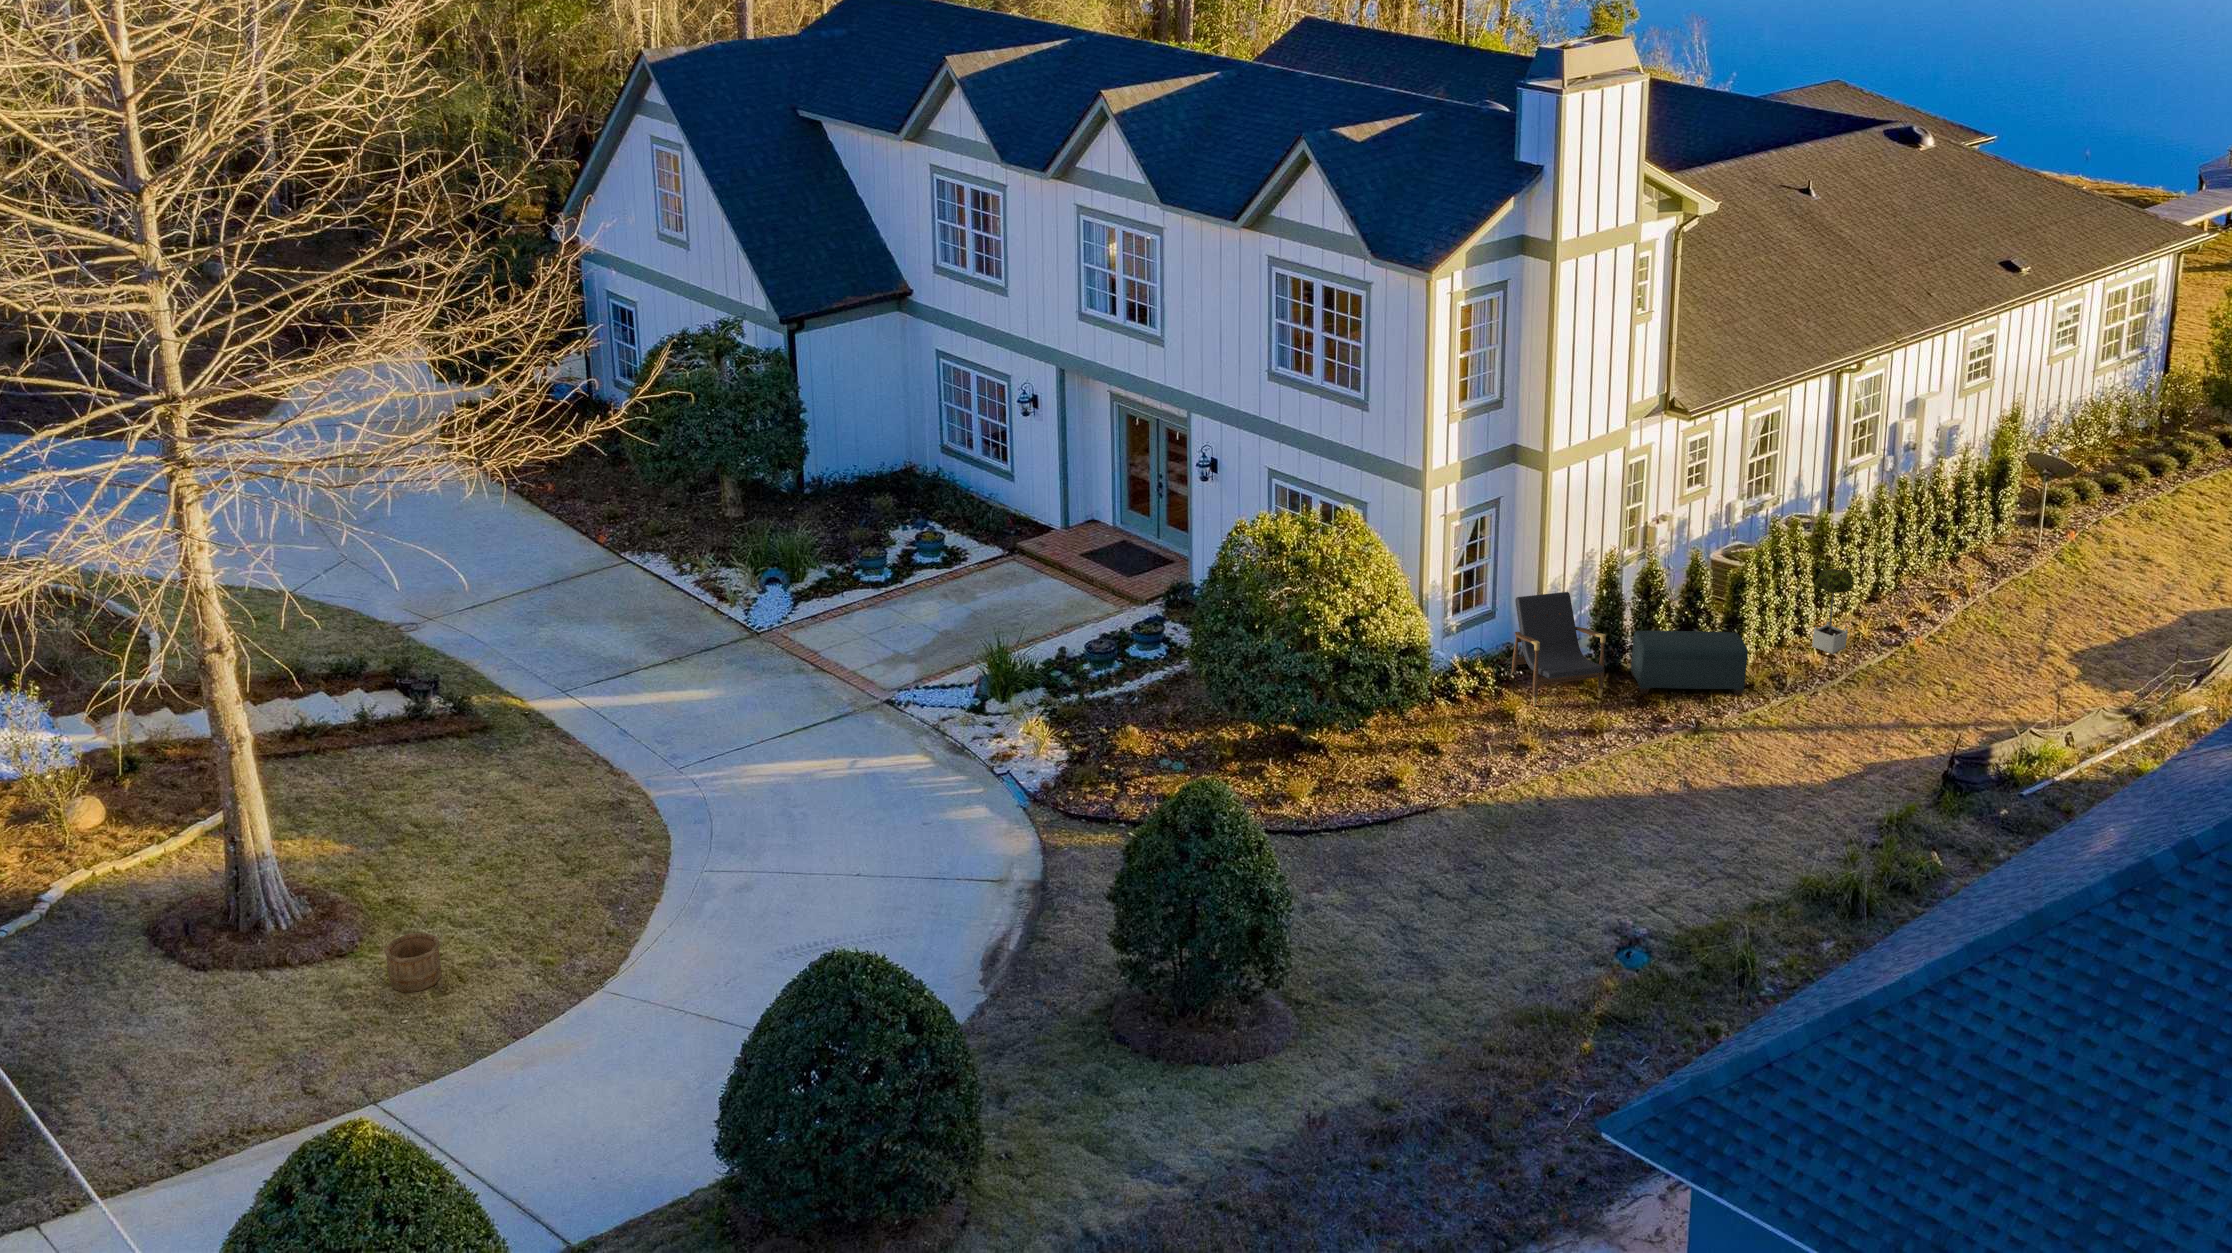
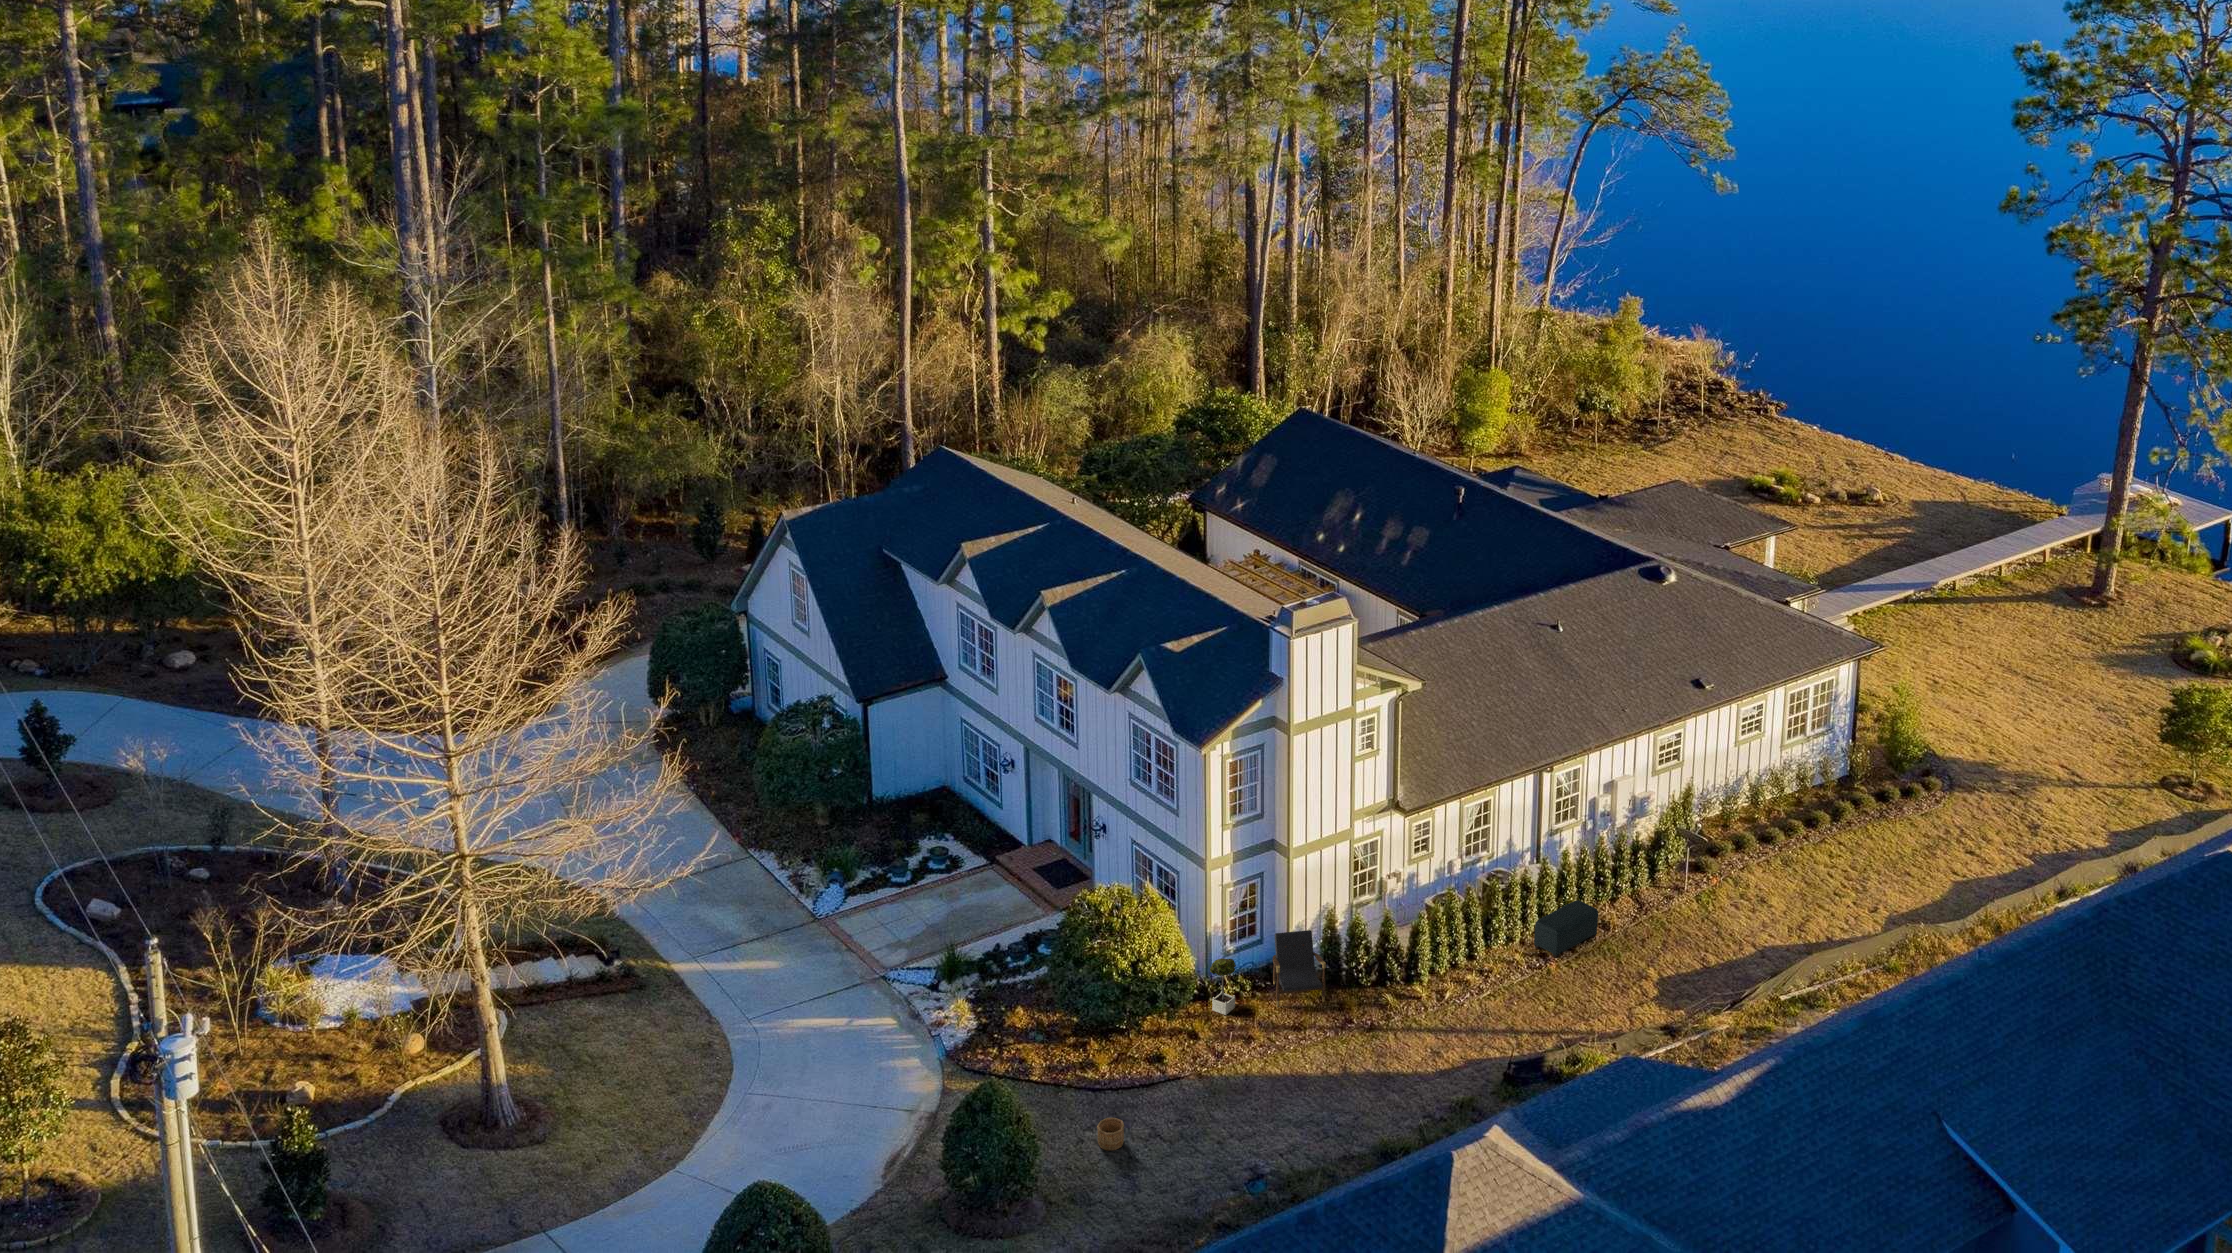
potted tree: present [1812,569,1854,654] -> present [1210,958,1236,1015]
bench: present [1631,631,1748,695] -> present [1534,900,1598,958]
wooden bucket: present [384,933,441,993] -> present [1097,1118,1125,1151]

